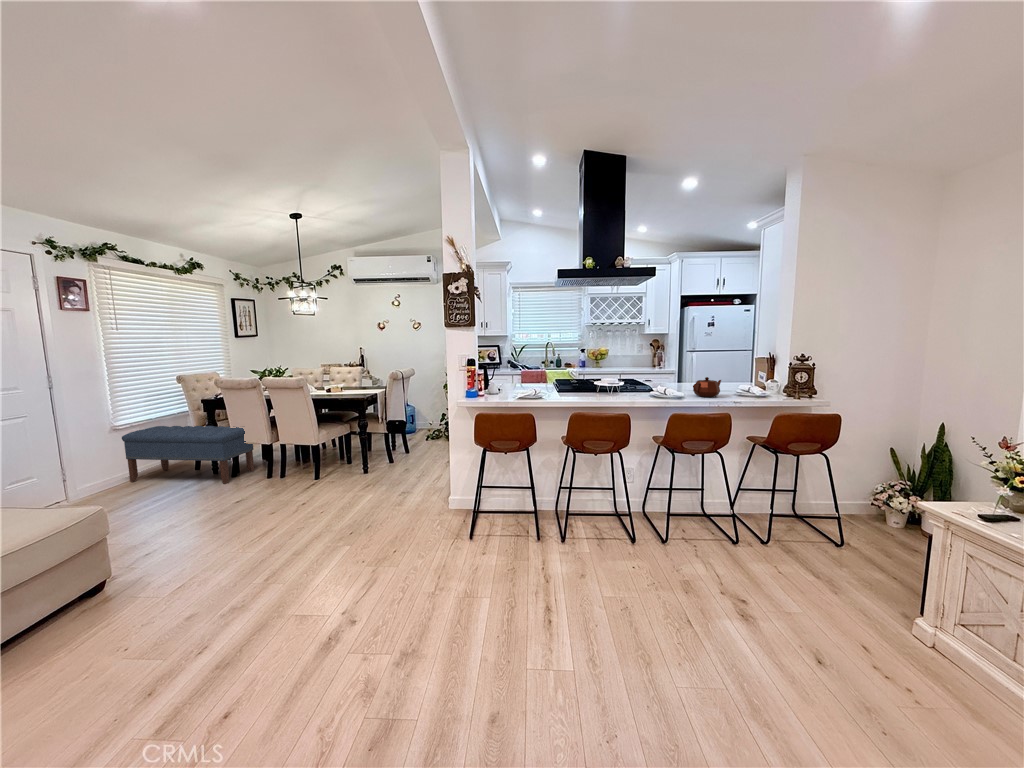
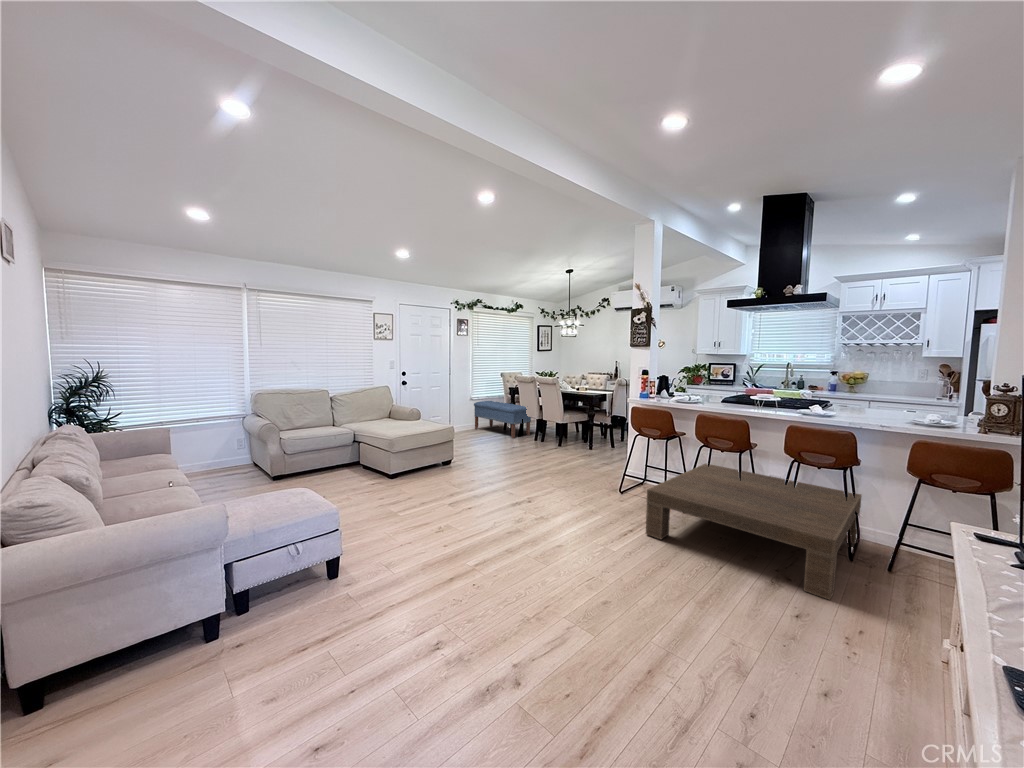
teapot: present [693,377,721,397] -> none [833,399,881,419]
coffee table: none [560,468,801,609] -> present [646,464,862,600]

